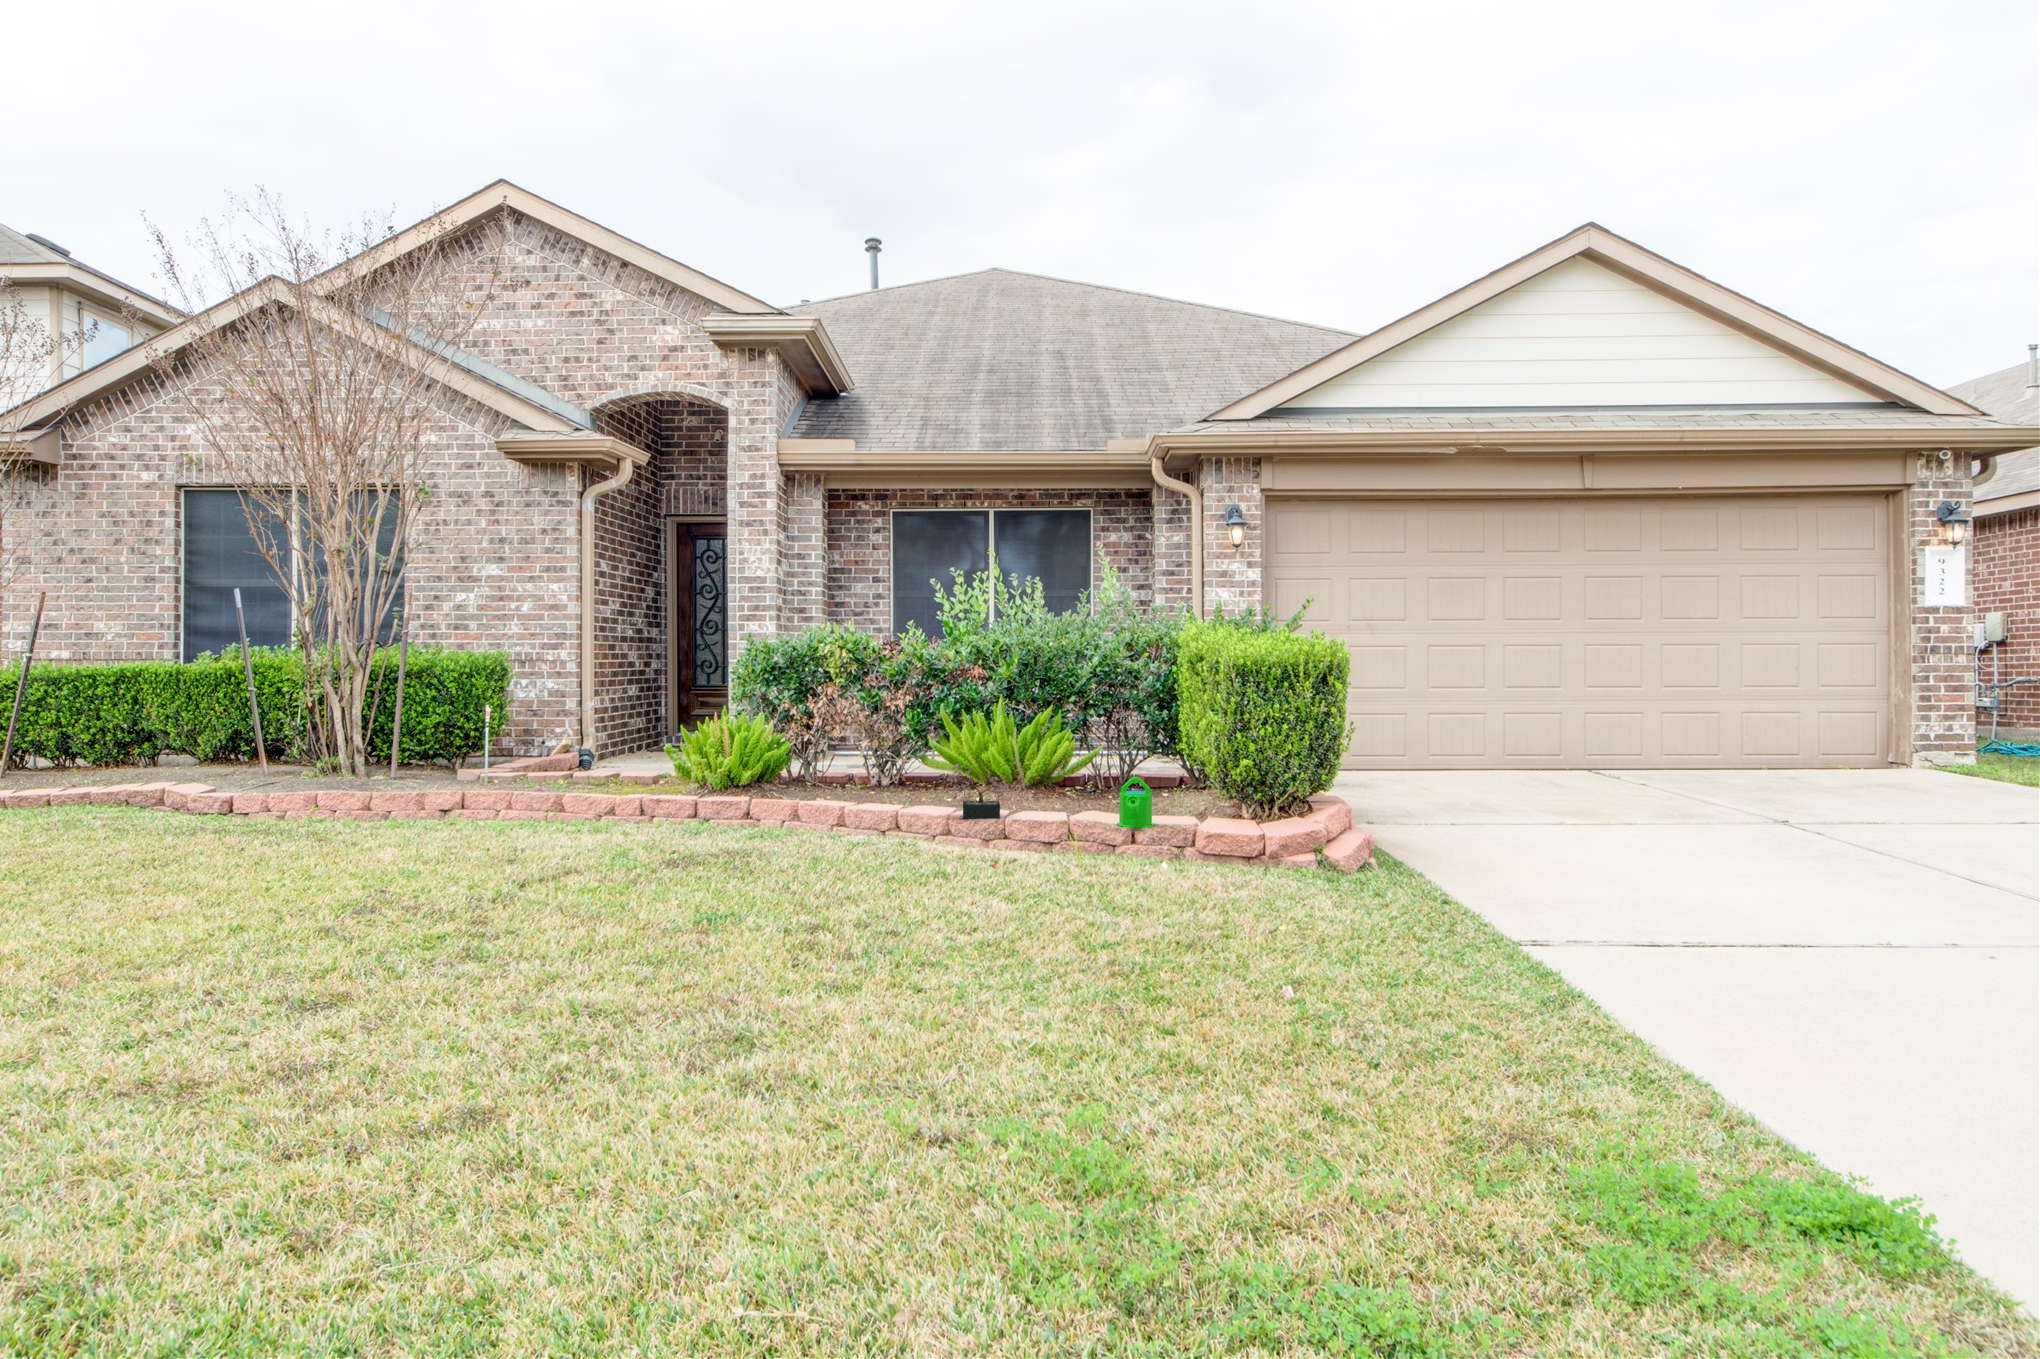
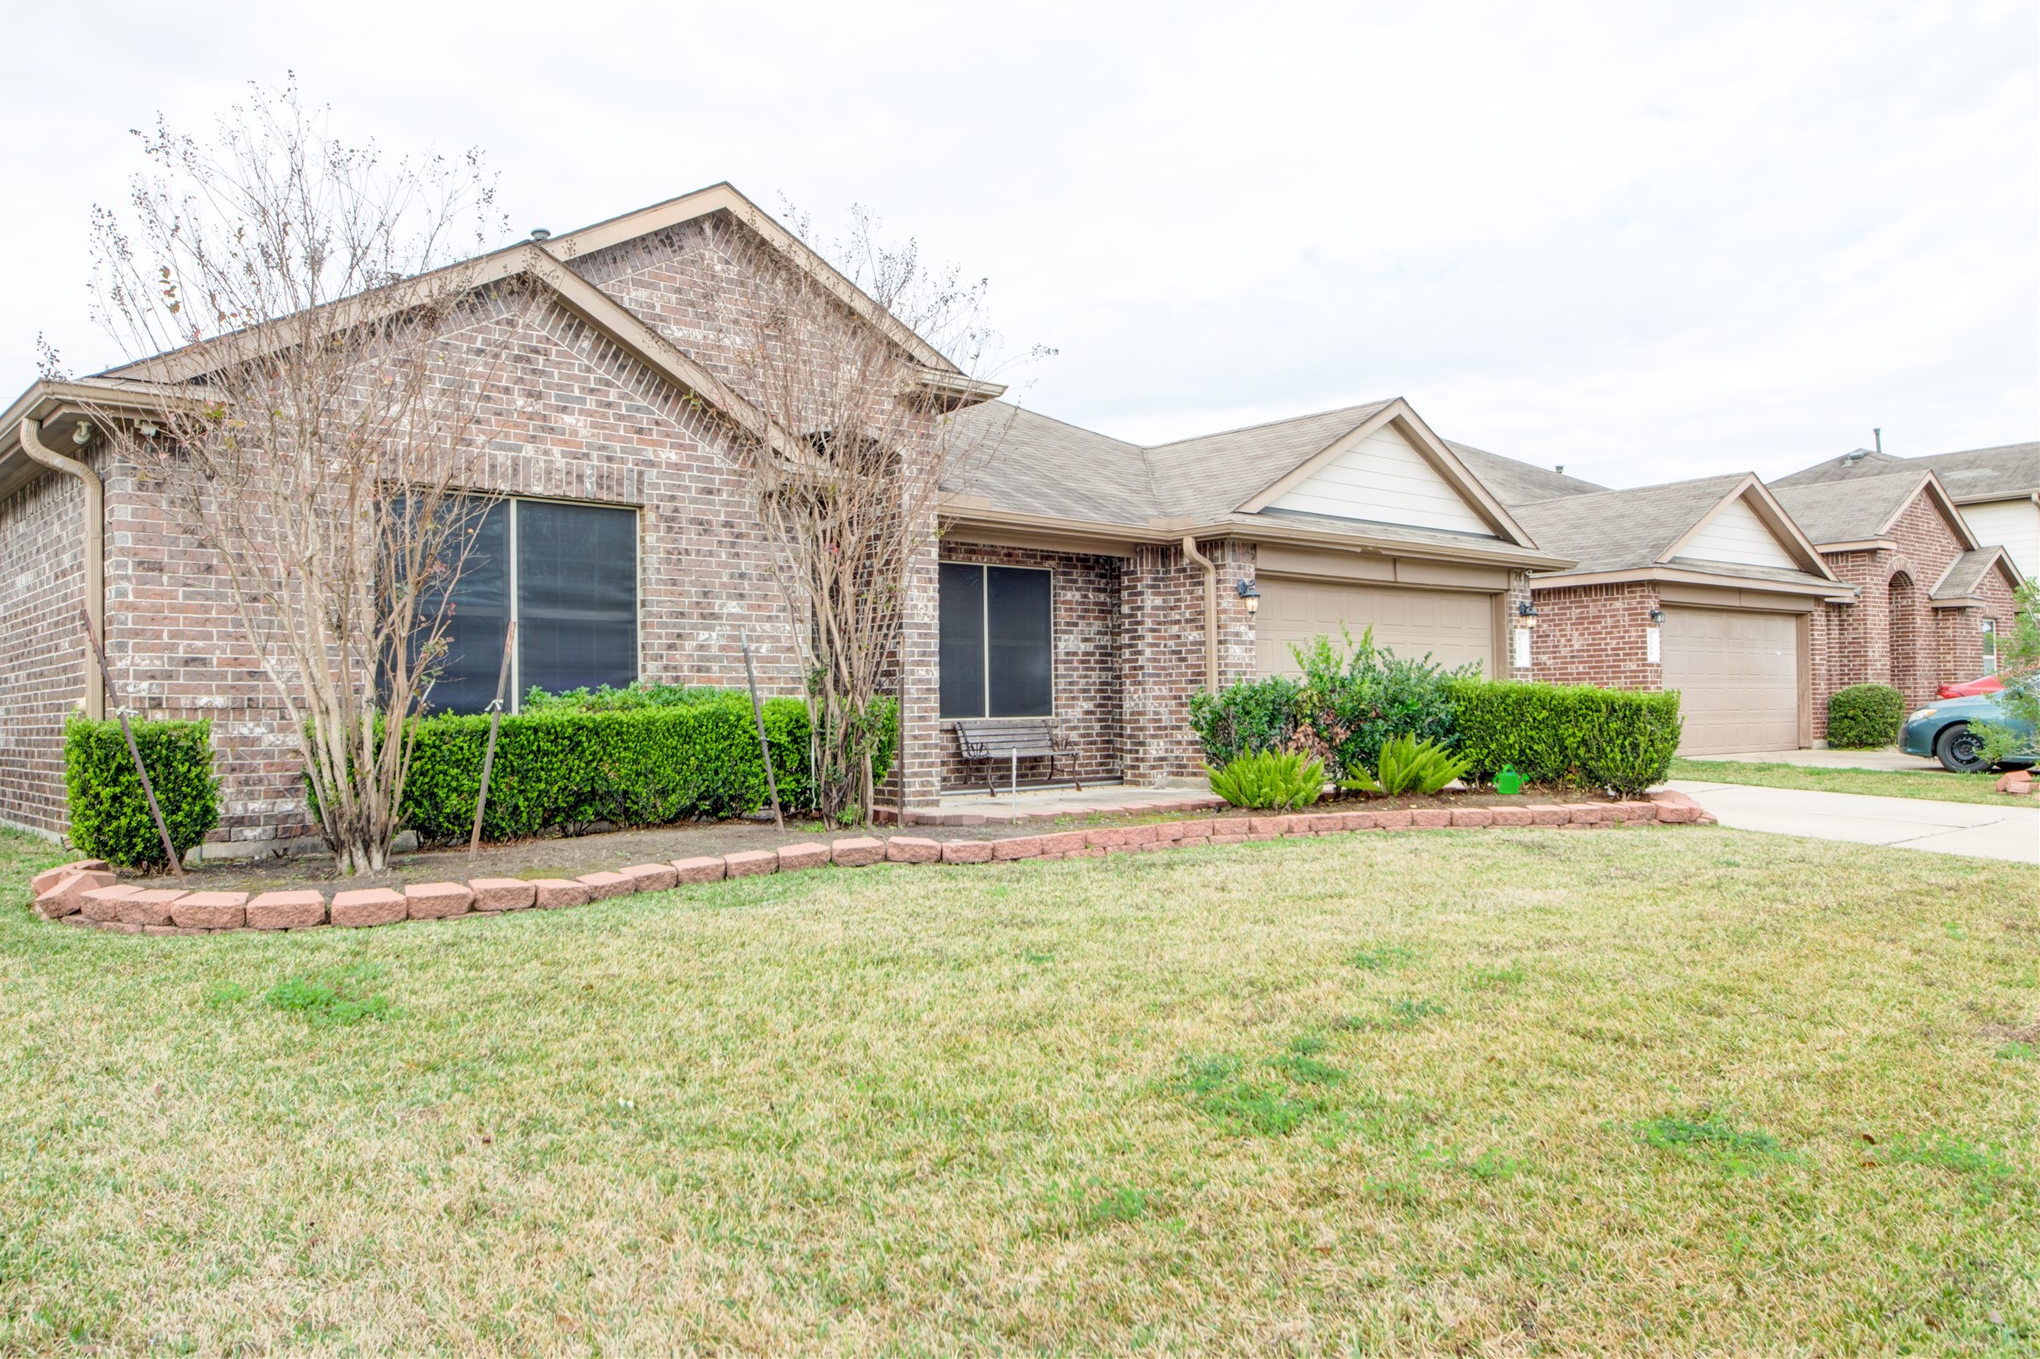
decorative plant: present [946,764,1011,819] -> none [1408,763,1441,799]

